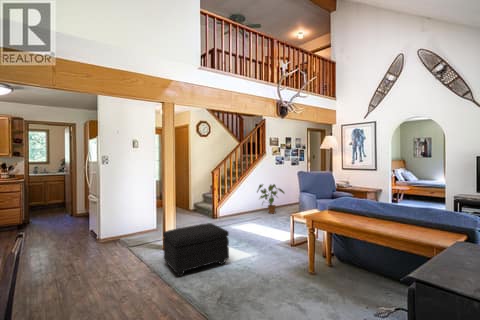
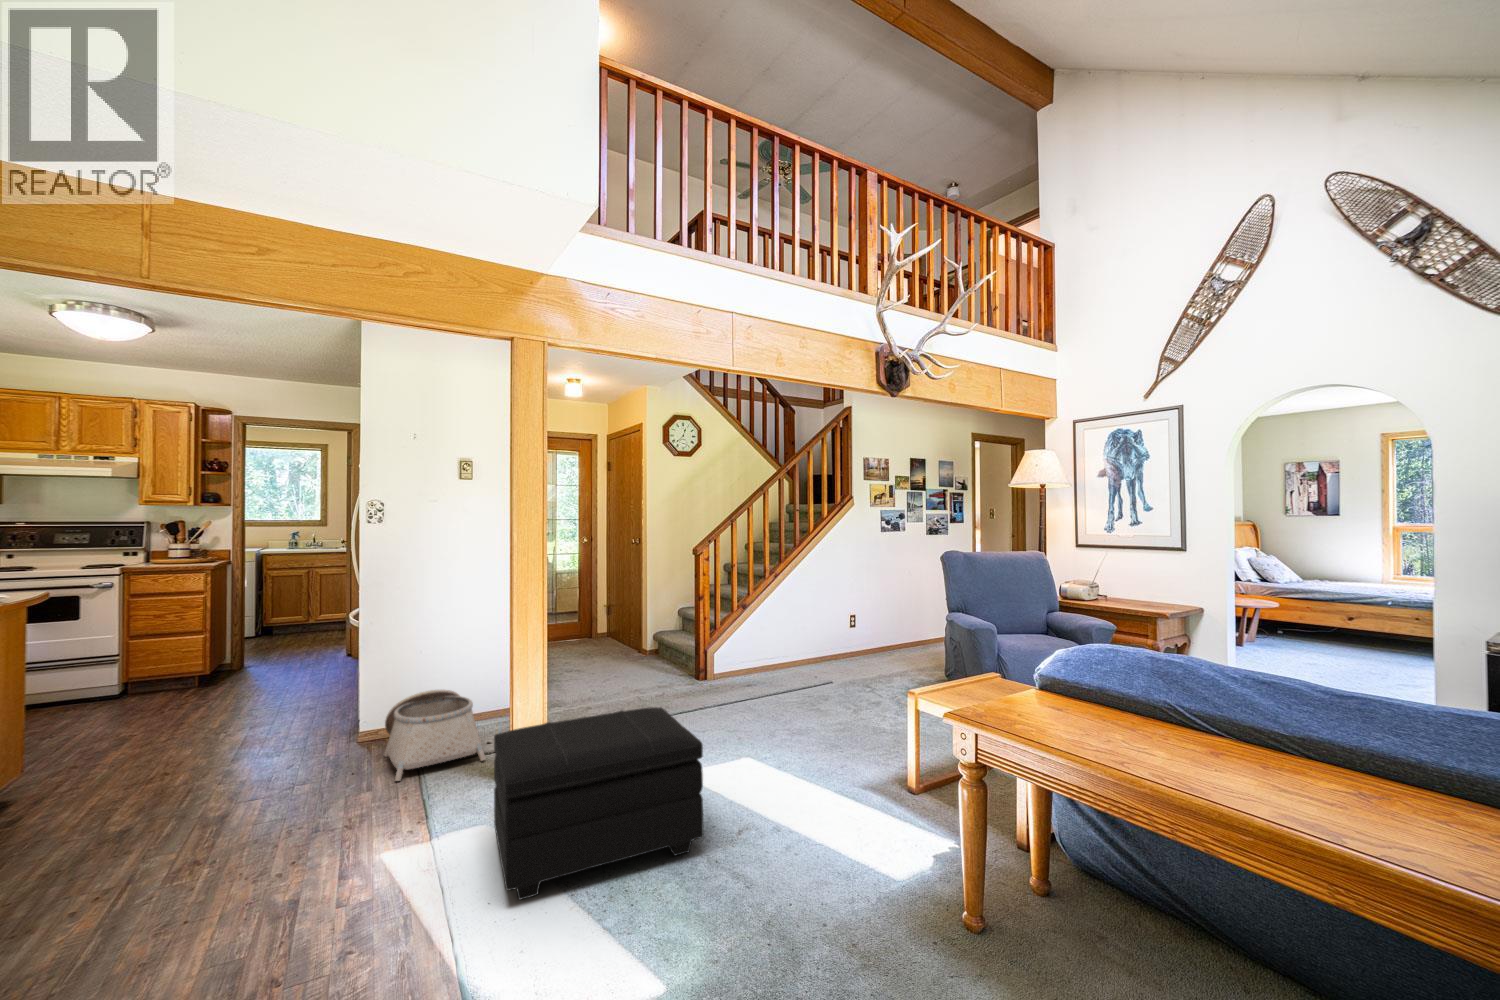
house plant: present [257,184,284,214] -> none [826,584,908,669]
basket: none [112,222,150,251] -> present [384,690,486,781]

